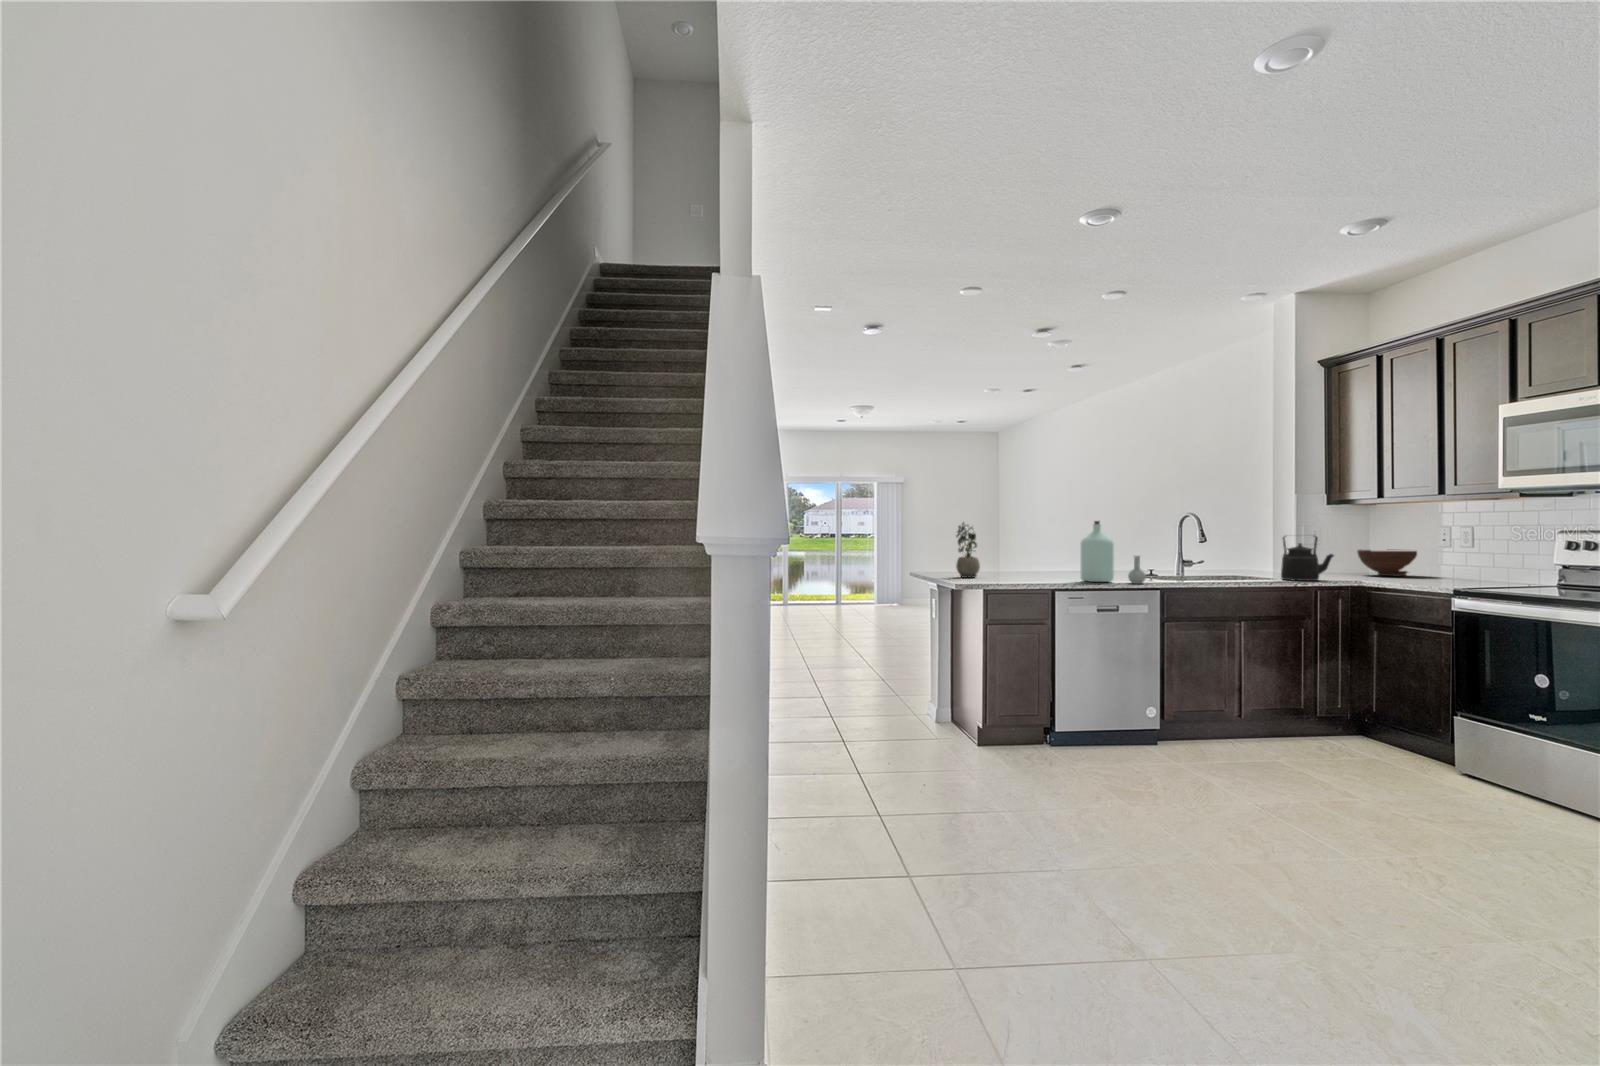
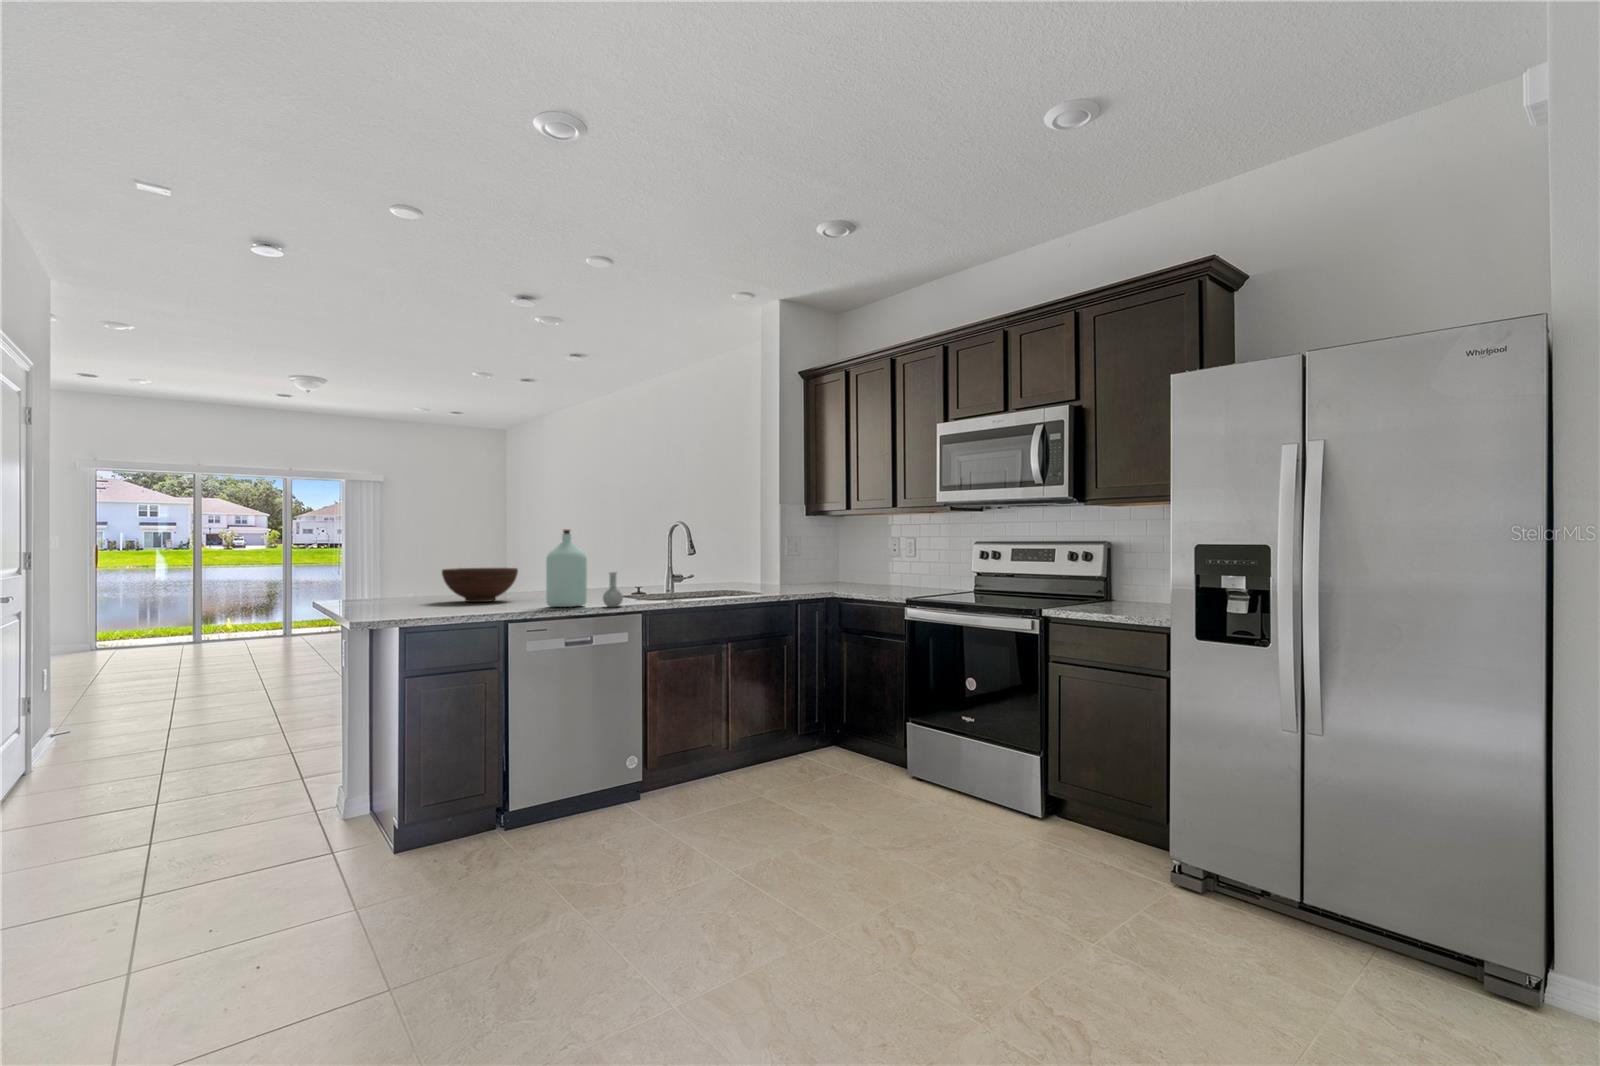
potted plant: present [956,523,980,578] -> none [377,530,414,609]
kettle: present [1281,536,1334,581] -> none [765,547,812,595]
fruit bowl: present [1357,549,1417,576] -> present [442,568,518,602]

